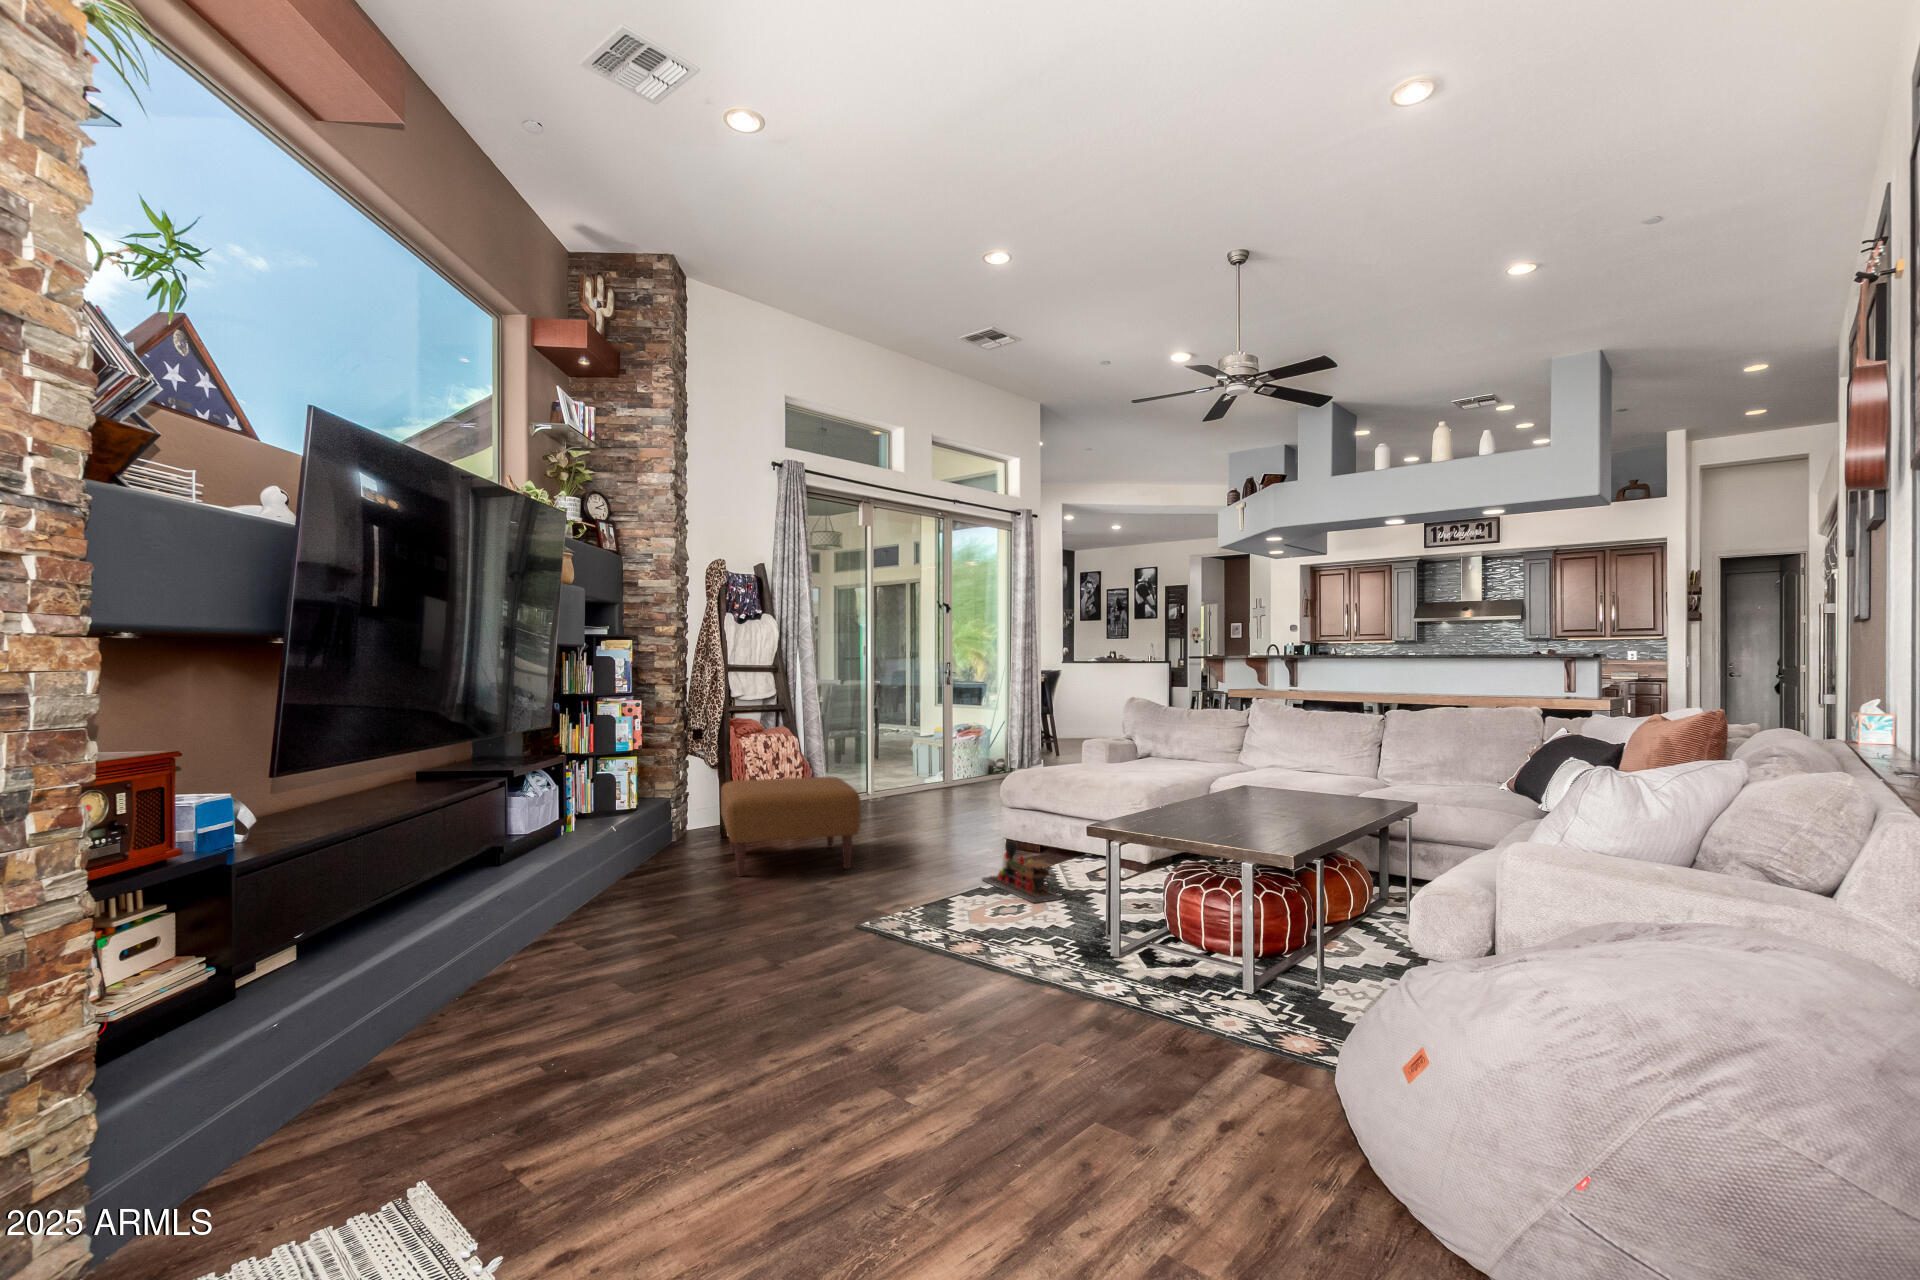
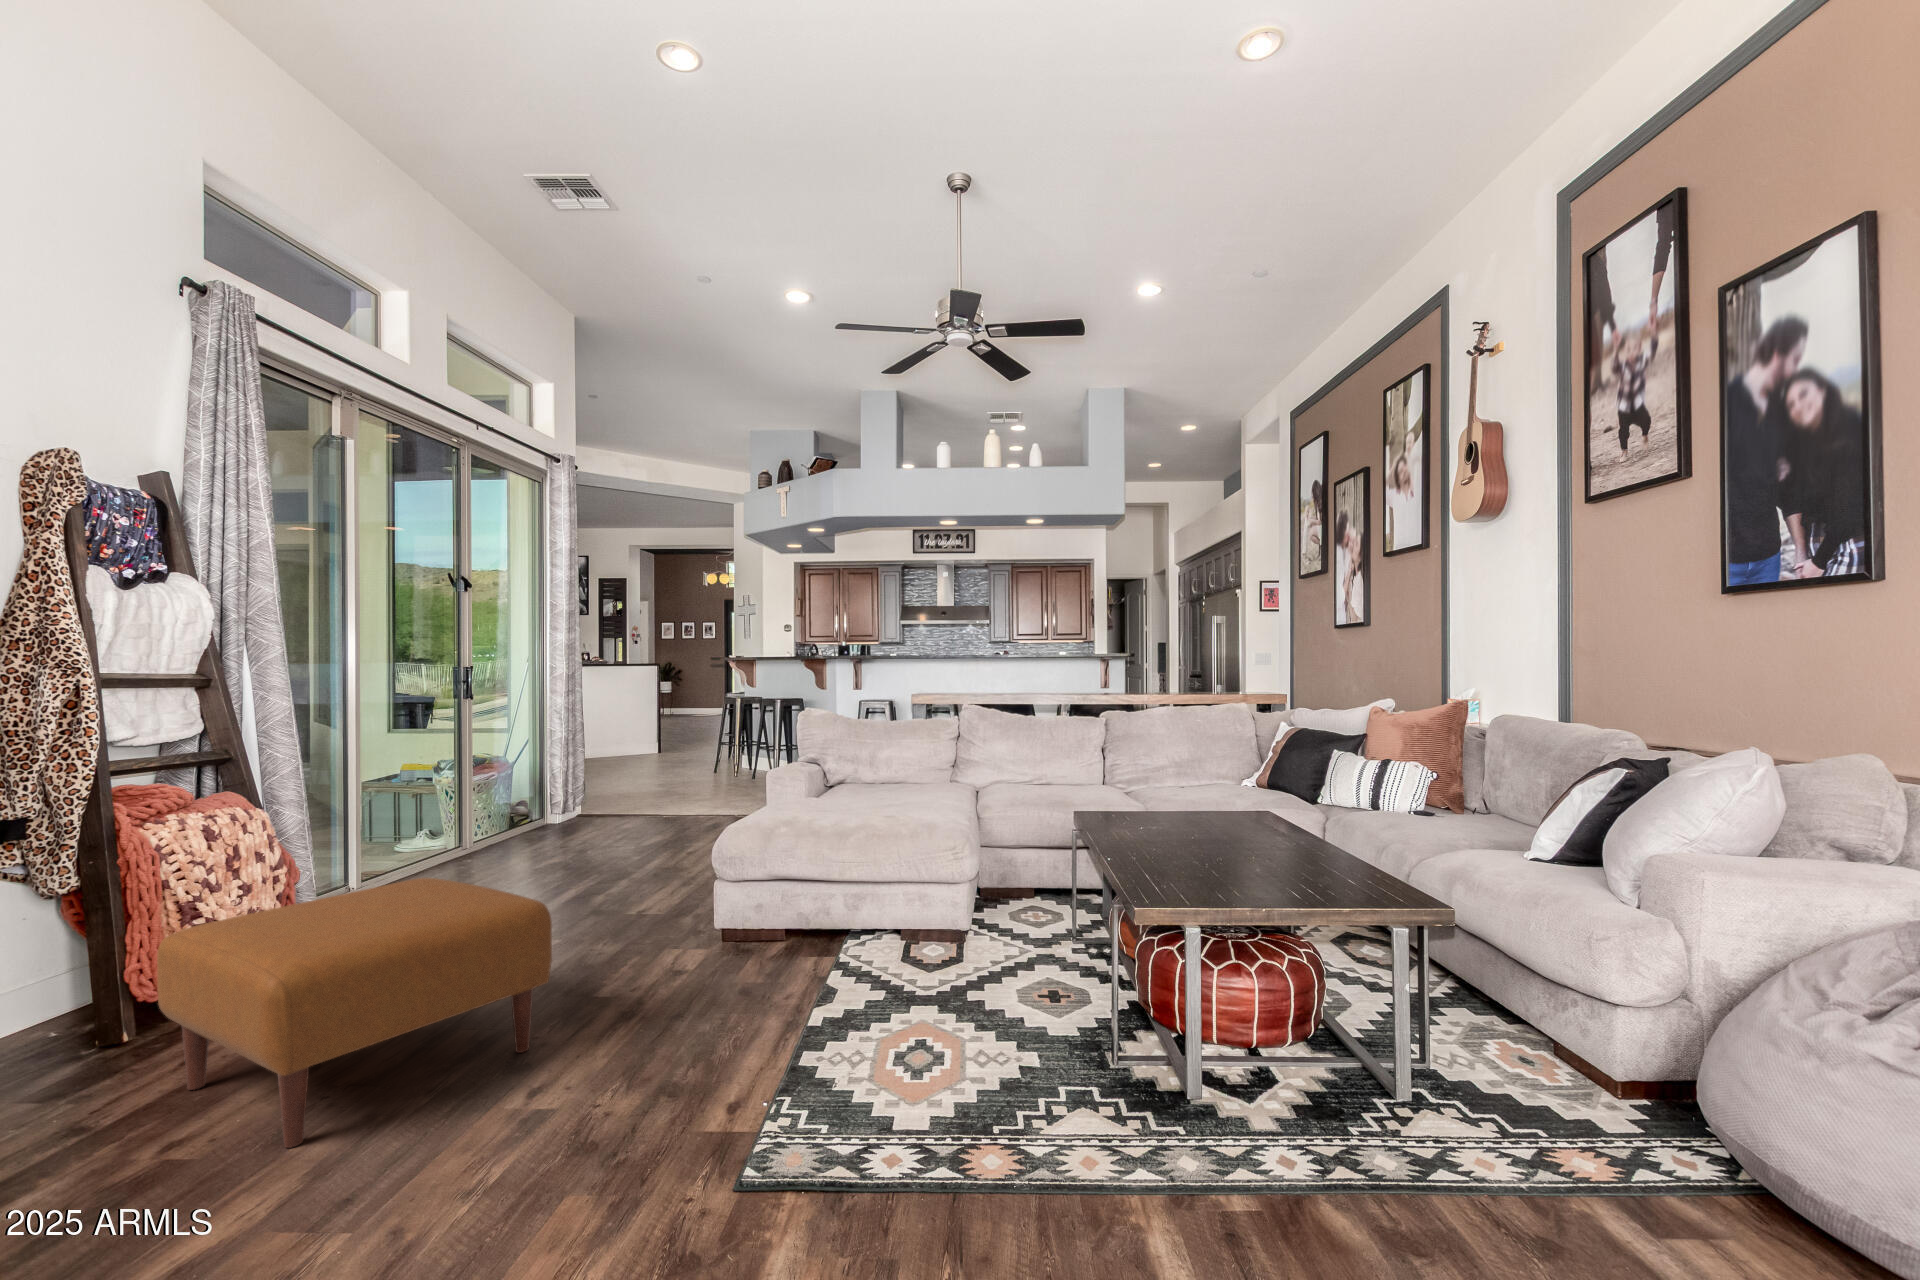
toy train: present [982,842,1063,903] -> none [795,936,959,1030]

